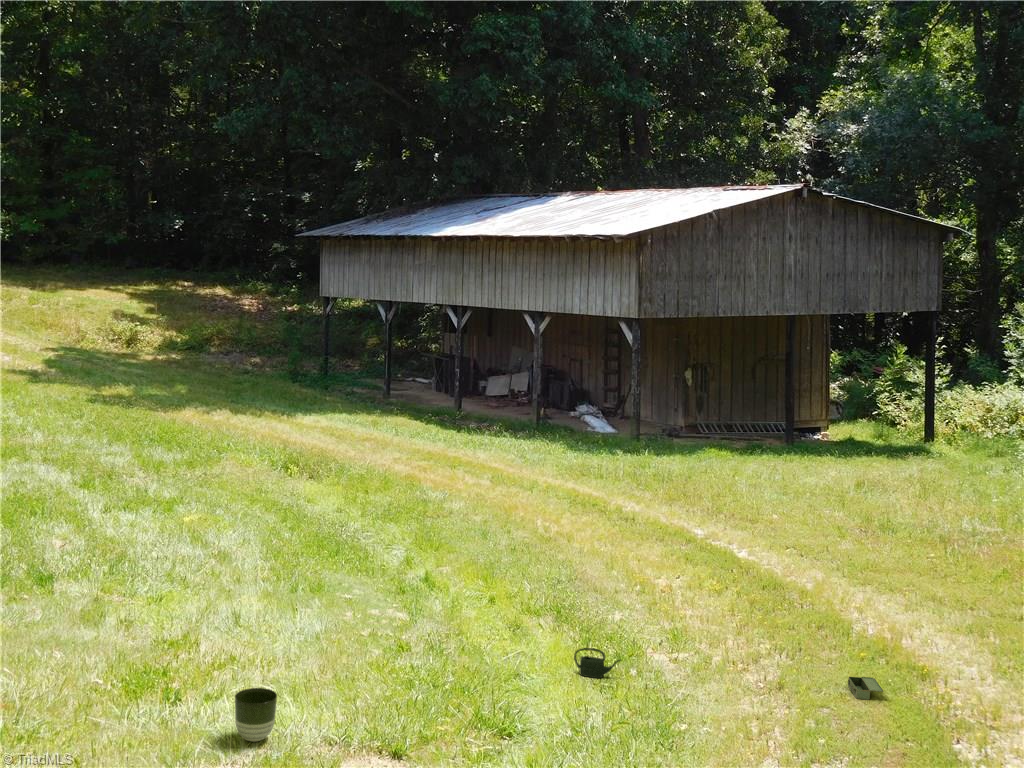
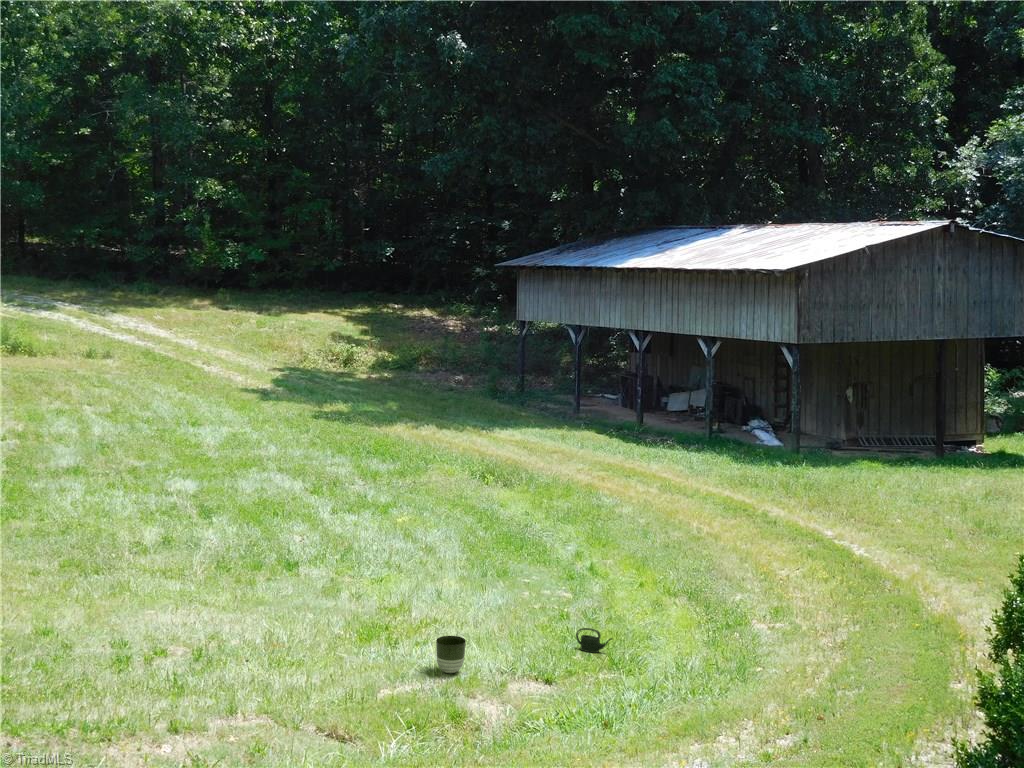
watering can: present [574,648,621,678] -> present [576,628,612,653]
toolbox: present [848,677,883,700] -> none [923,652,950,670]

